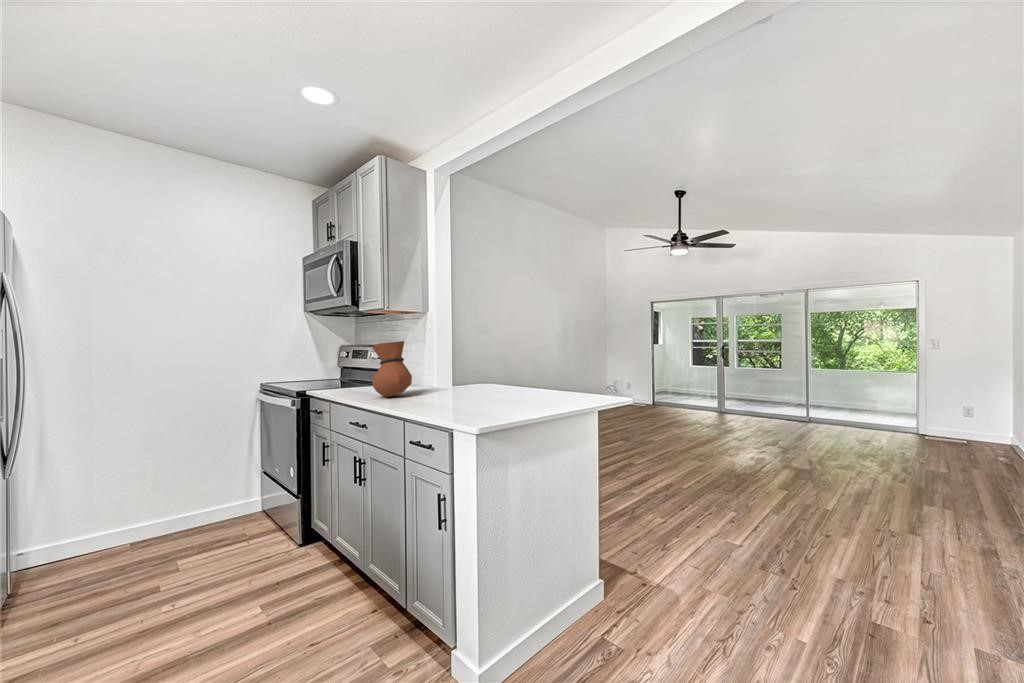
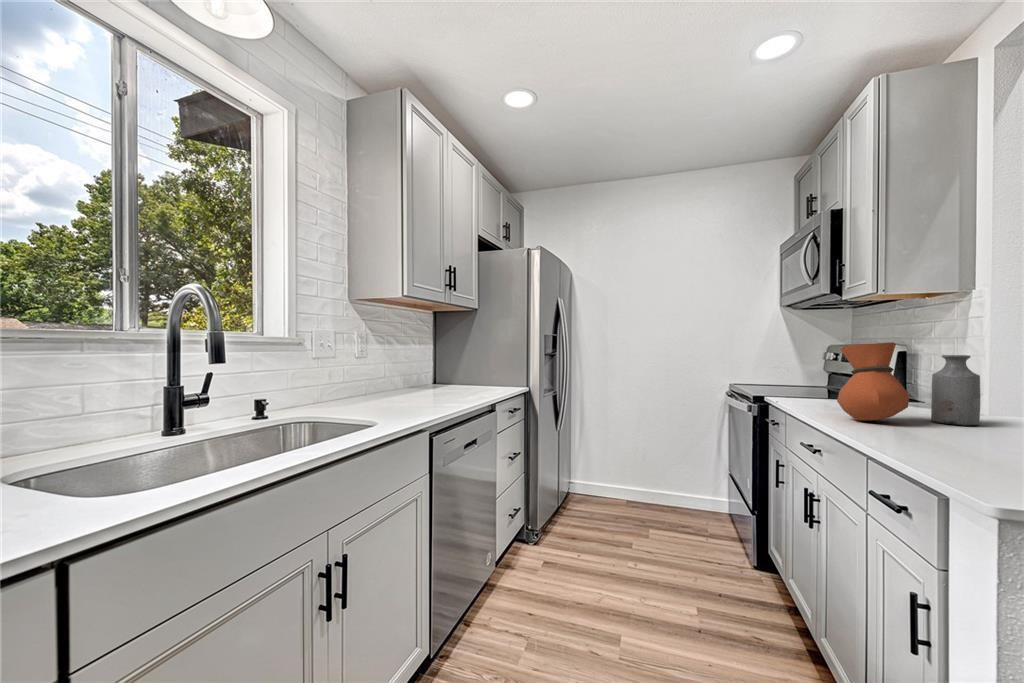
bottle: none [420,349,441,392] -> present [931,355,981,426]

